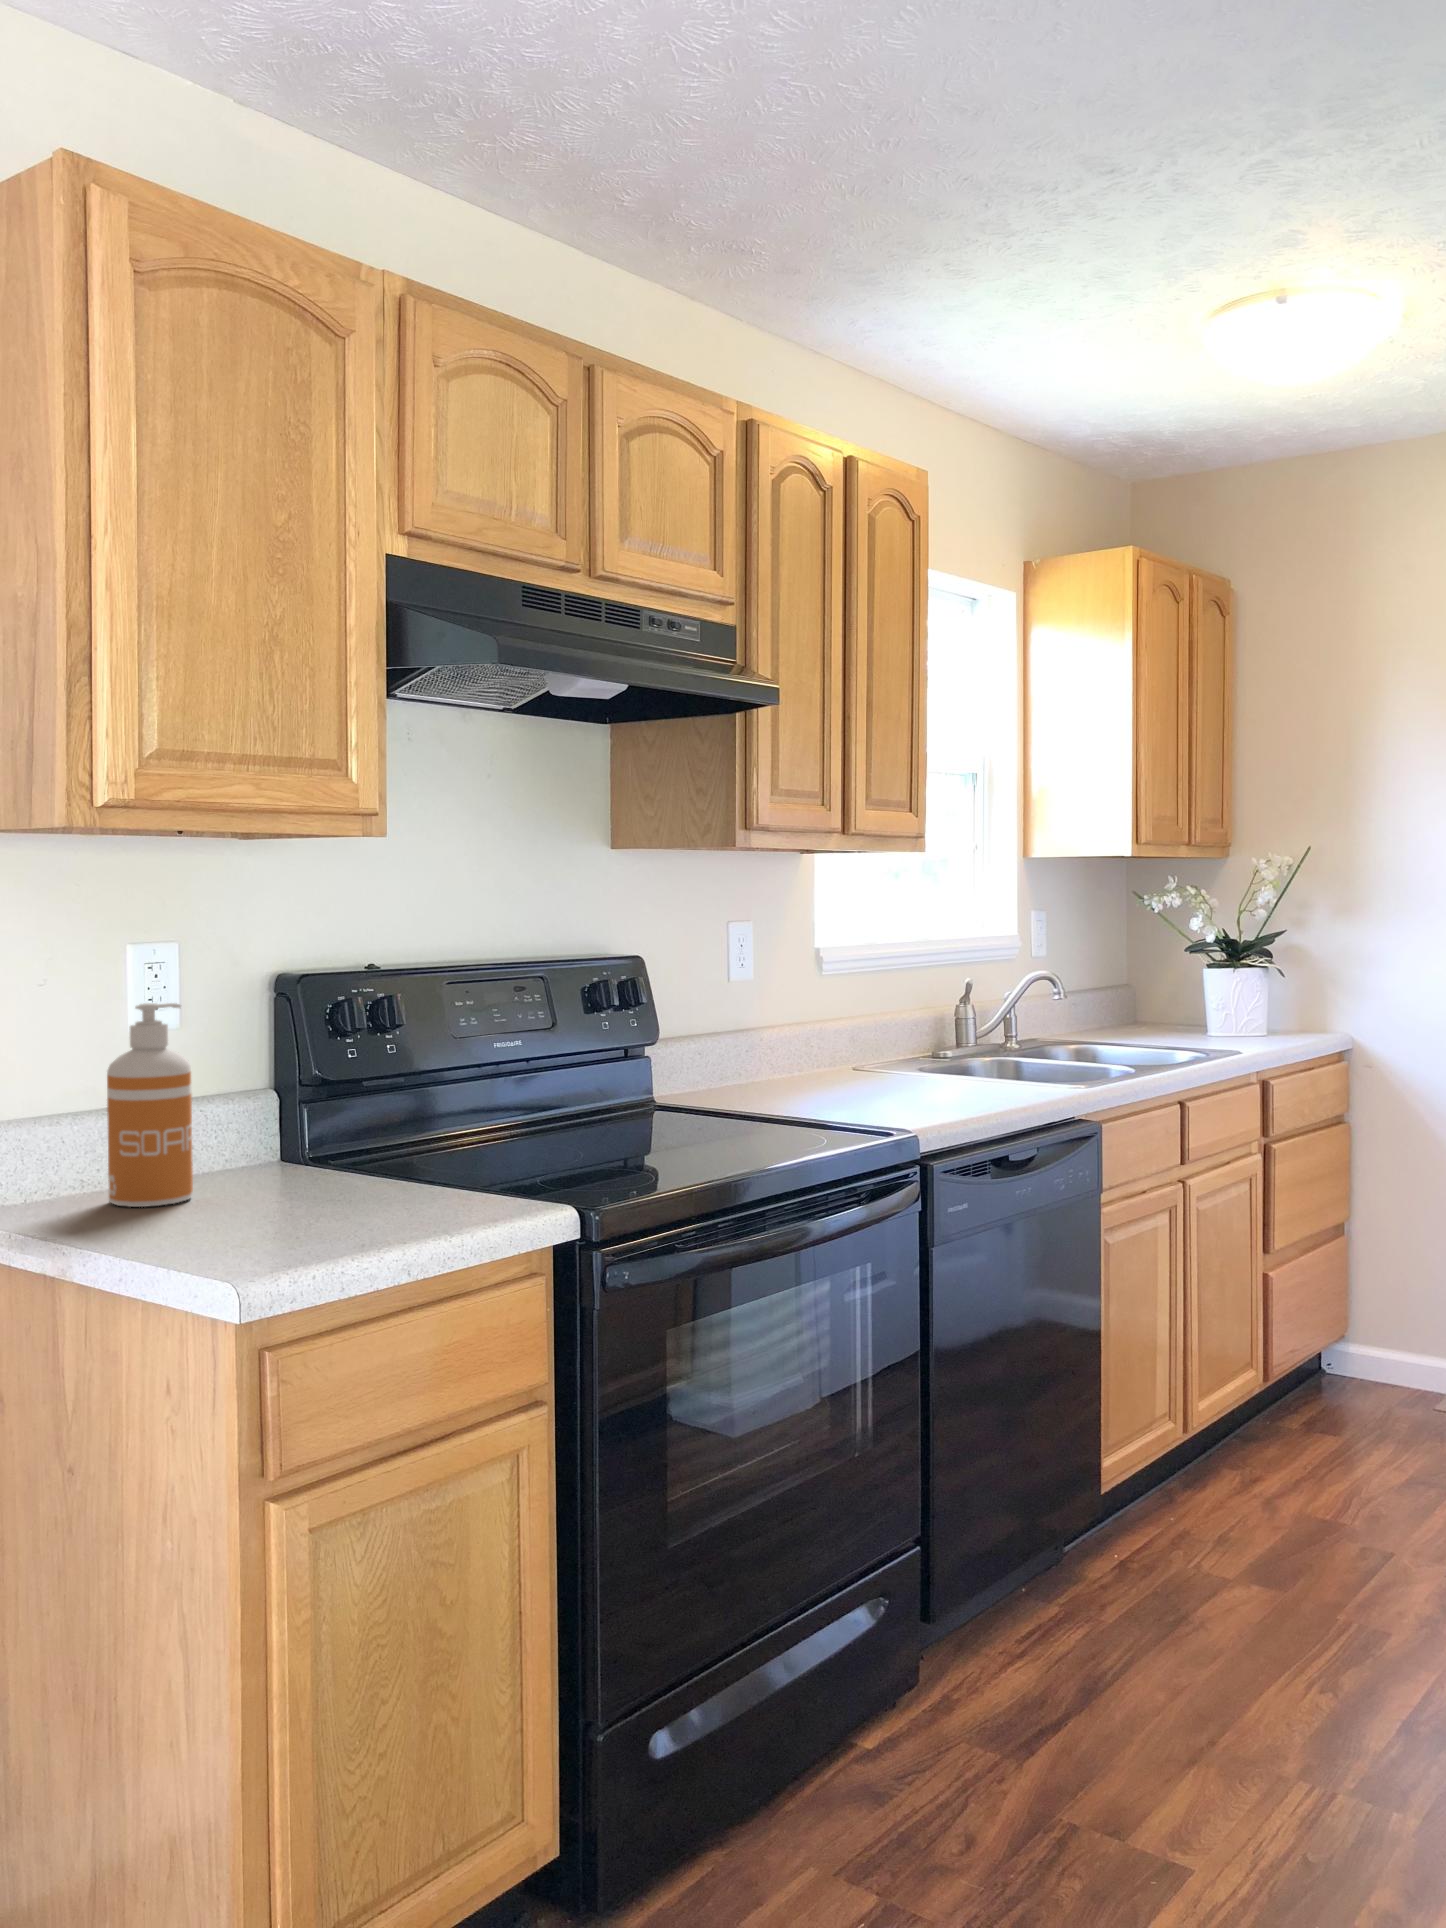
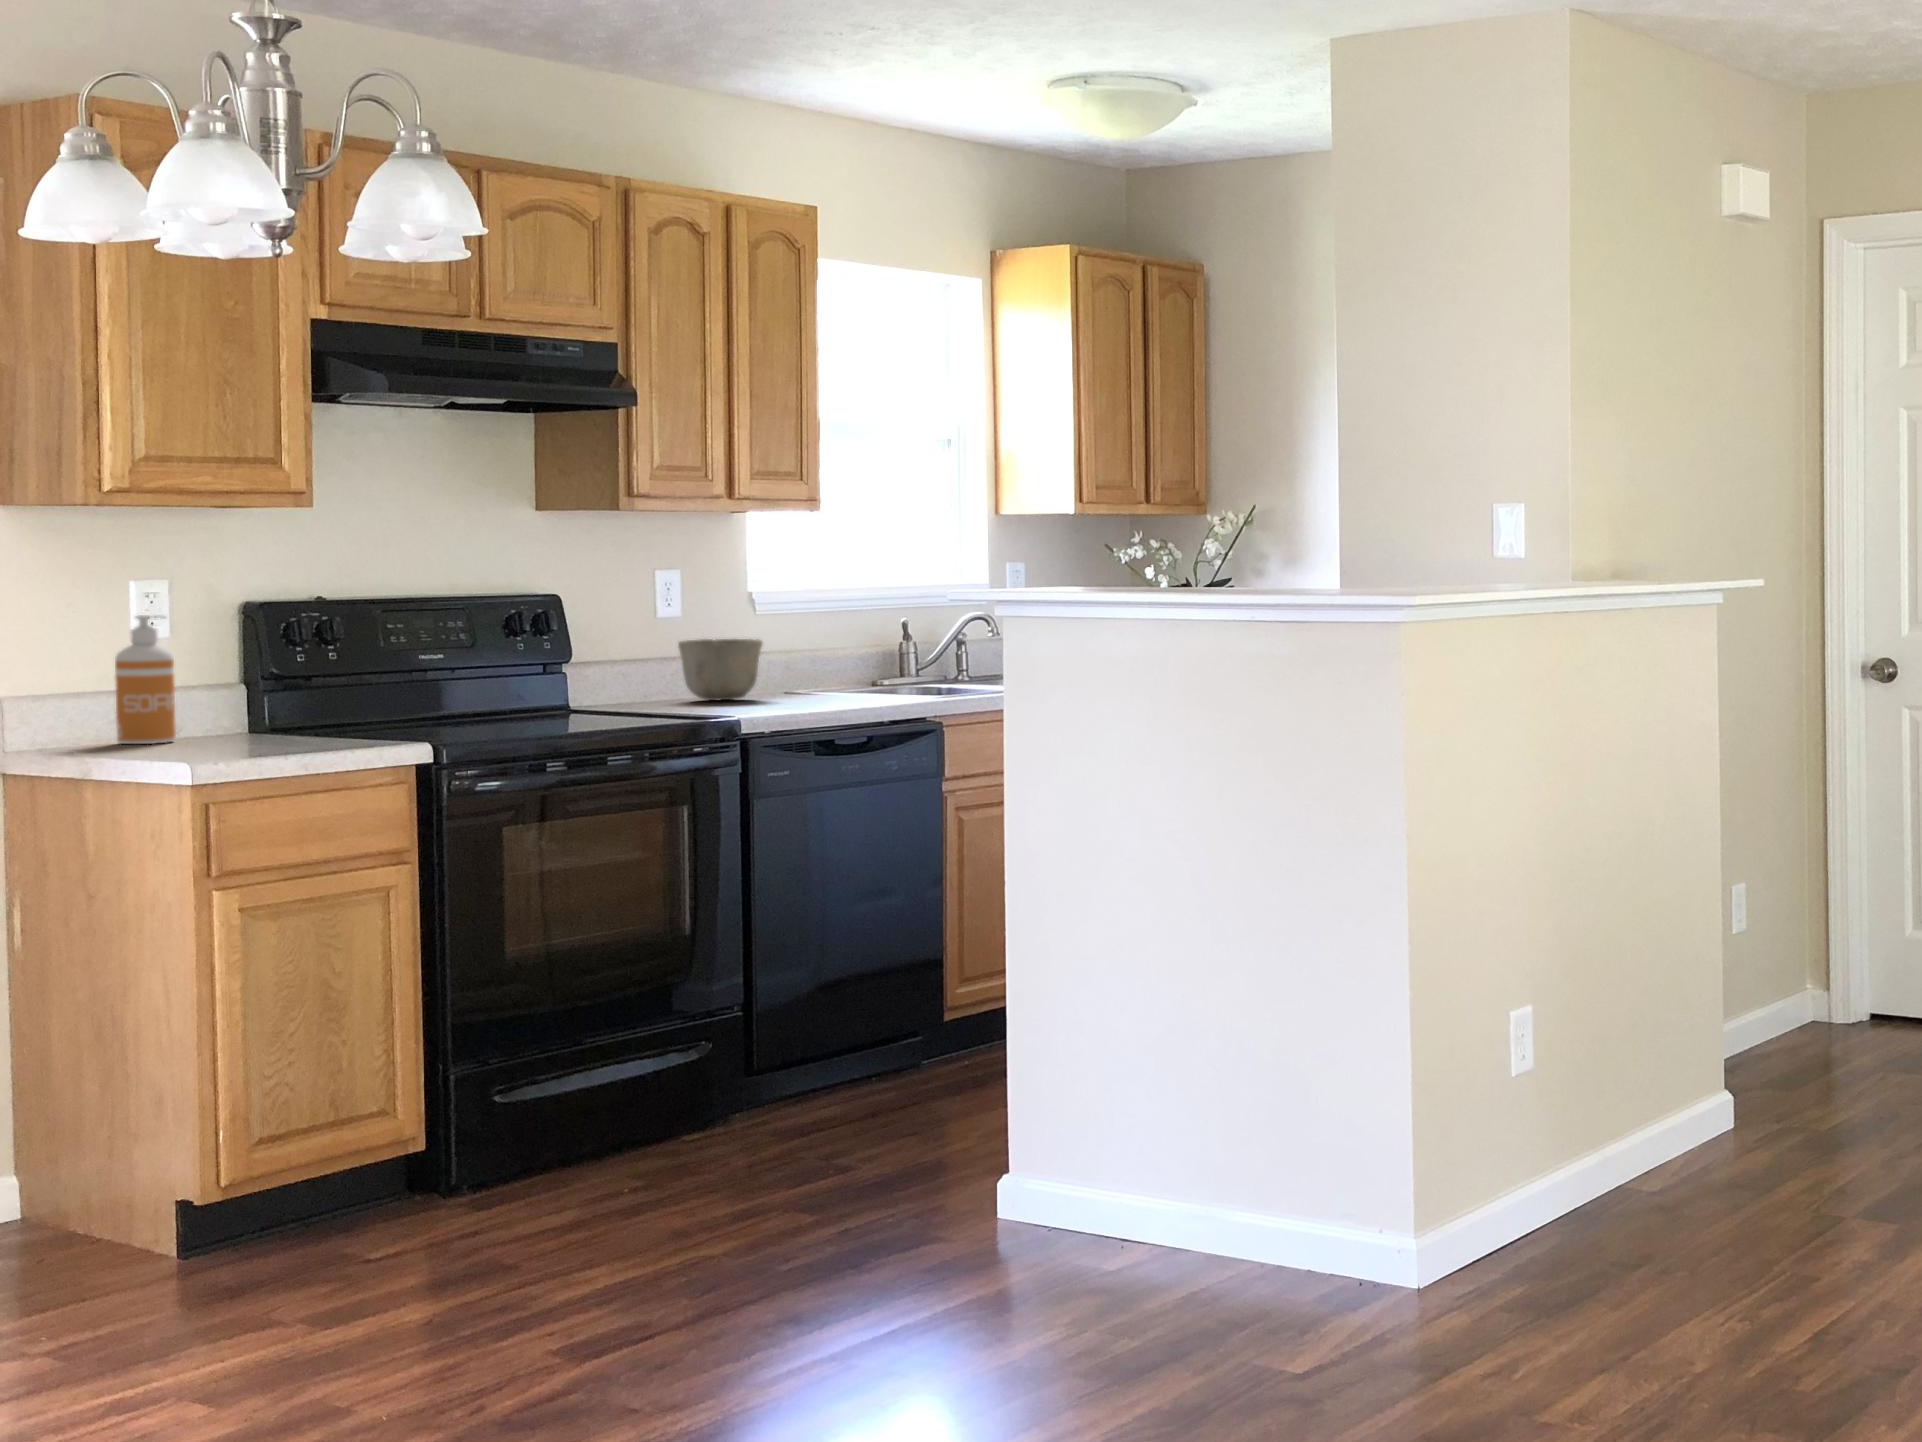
ceramic bowl: none [762,1009,865,1089] -> present [678,639,763,700]

